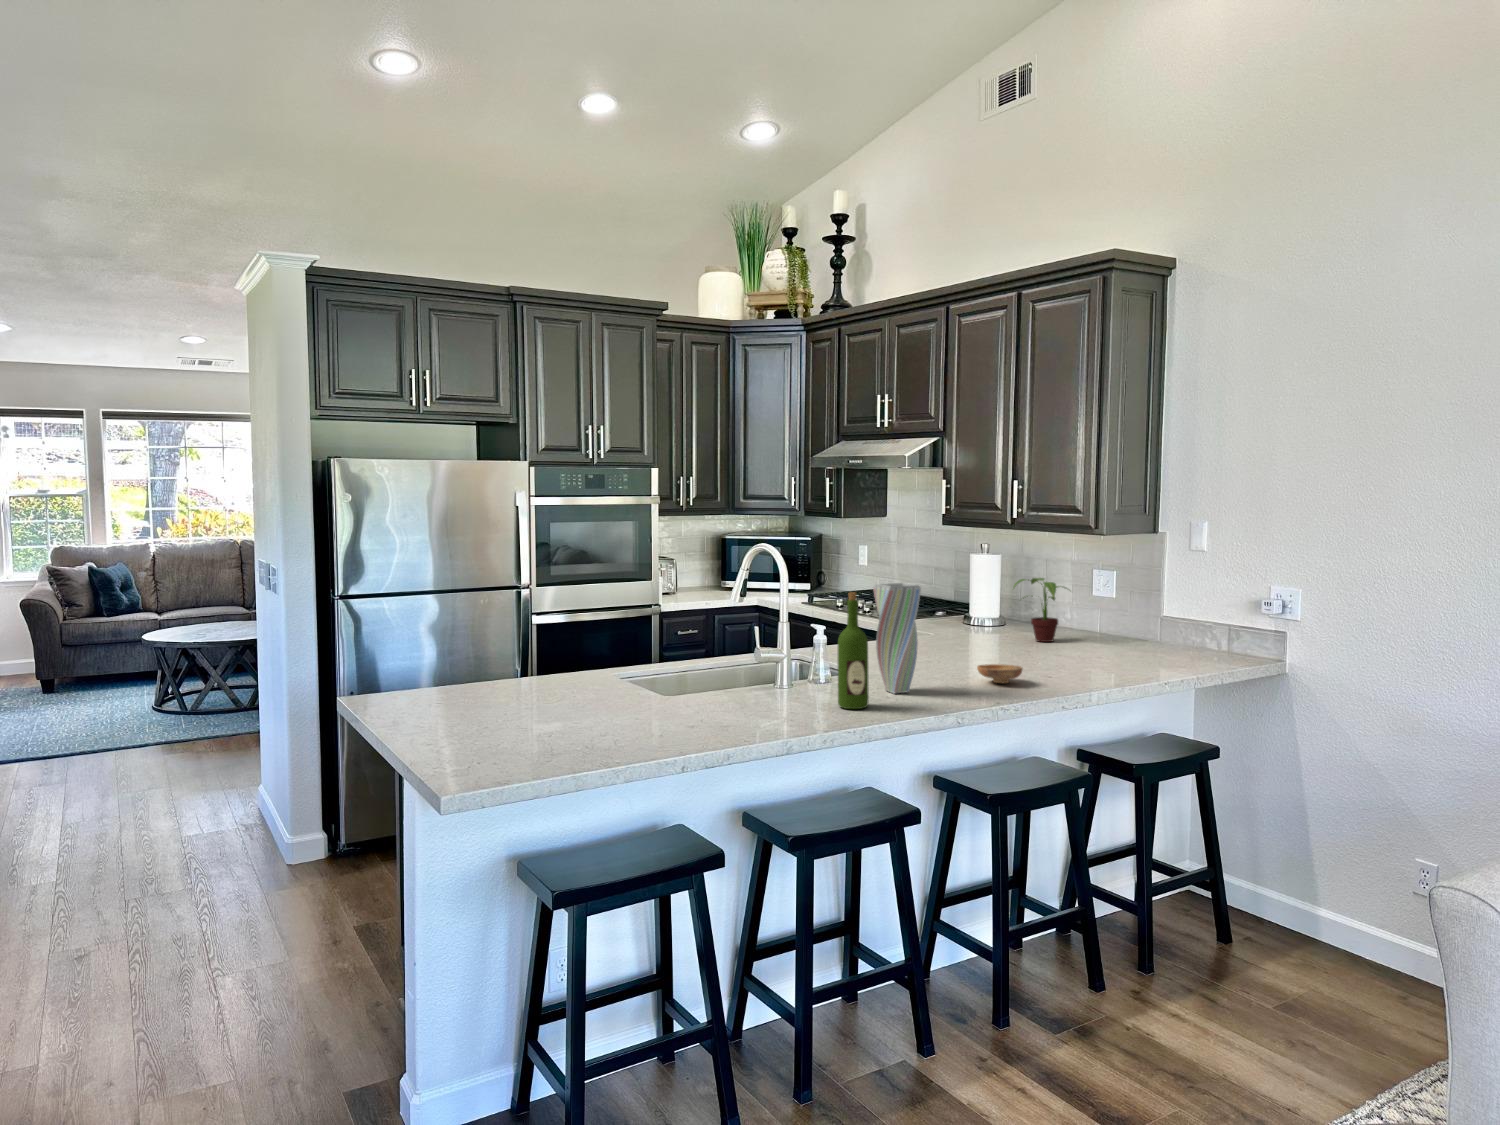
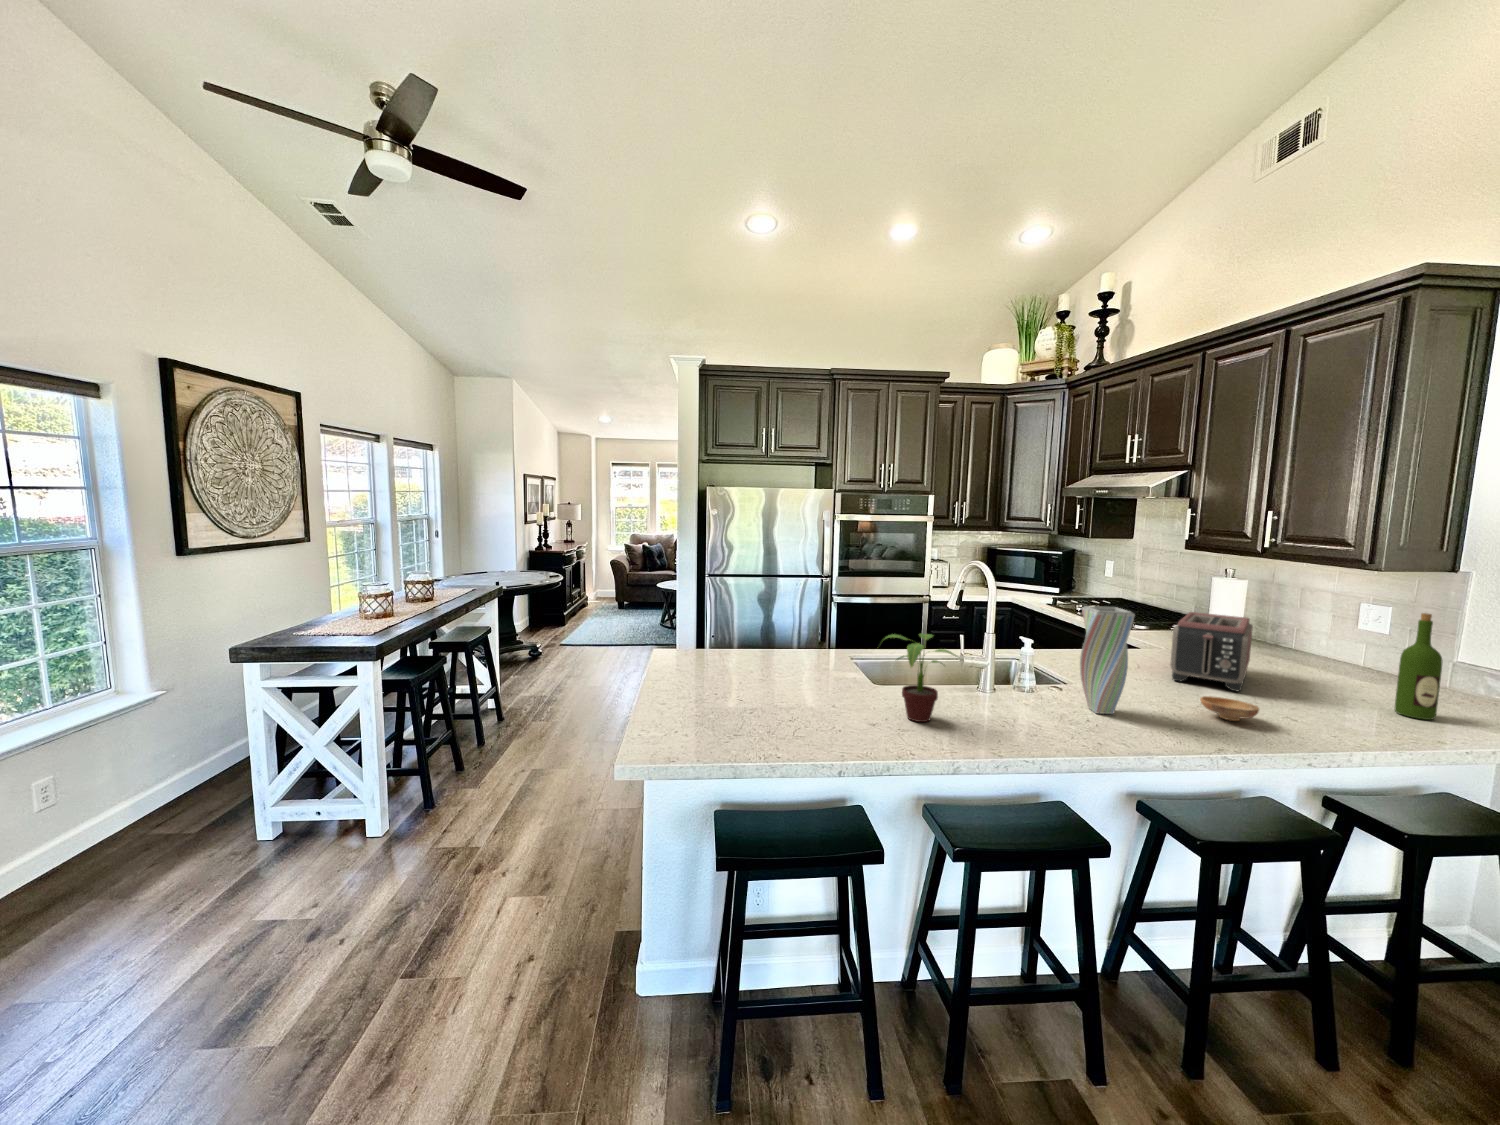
potted plant: present [1013,578,1065,642] -> present [885,634,957,722]
toaster: none [947,589,1010,662] -> present [1170,612,1253,691]
wine bottle: present [838,592,869,709] -> present [1395,613,1443,720]

